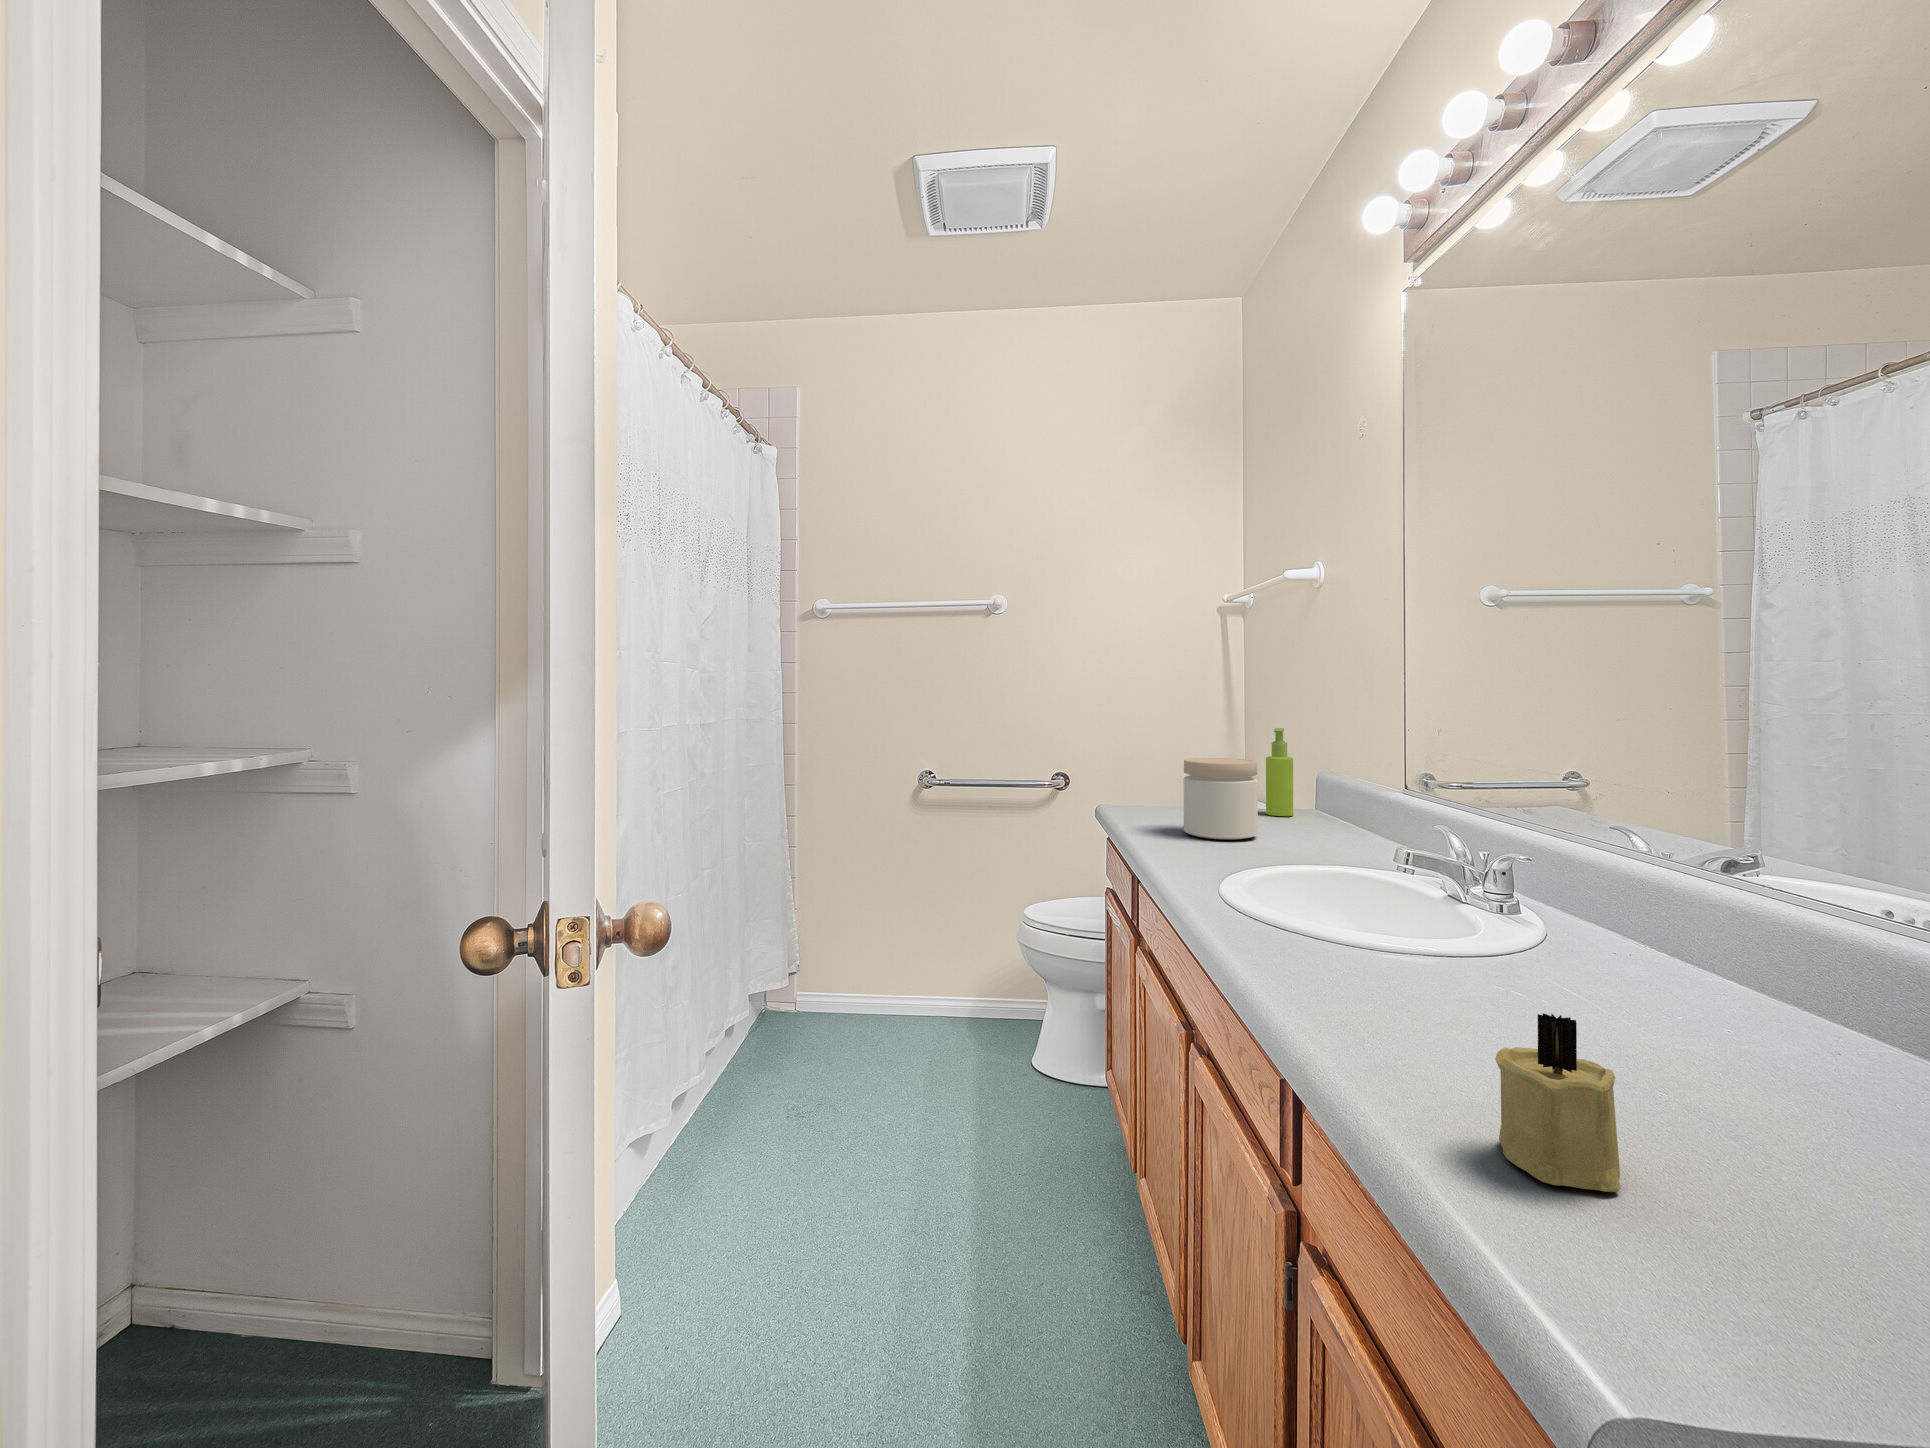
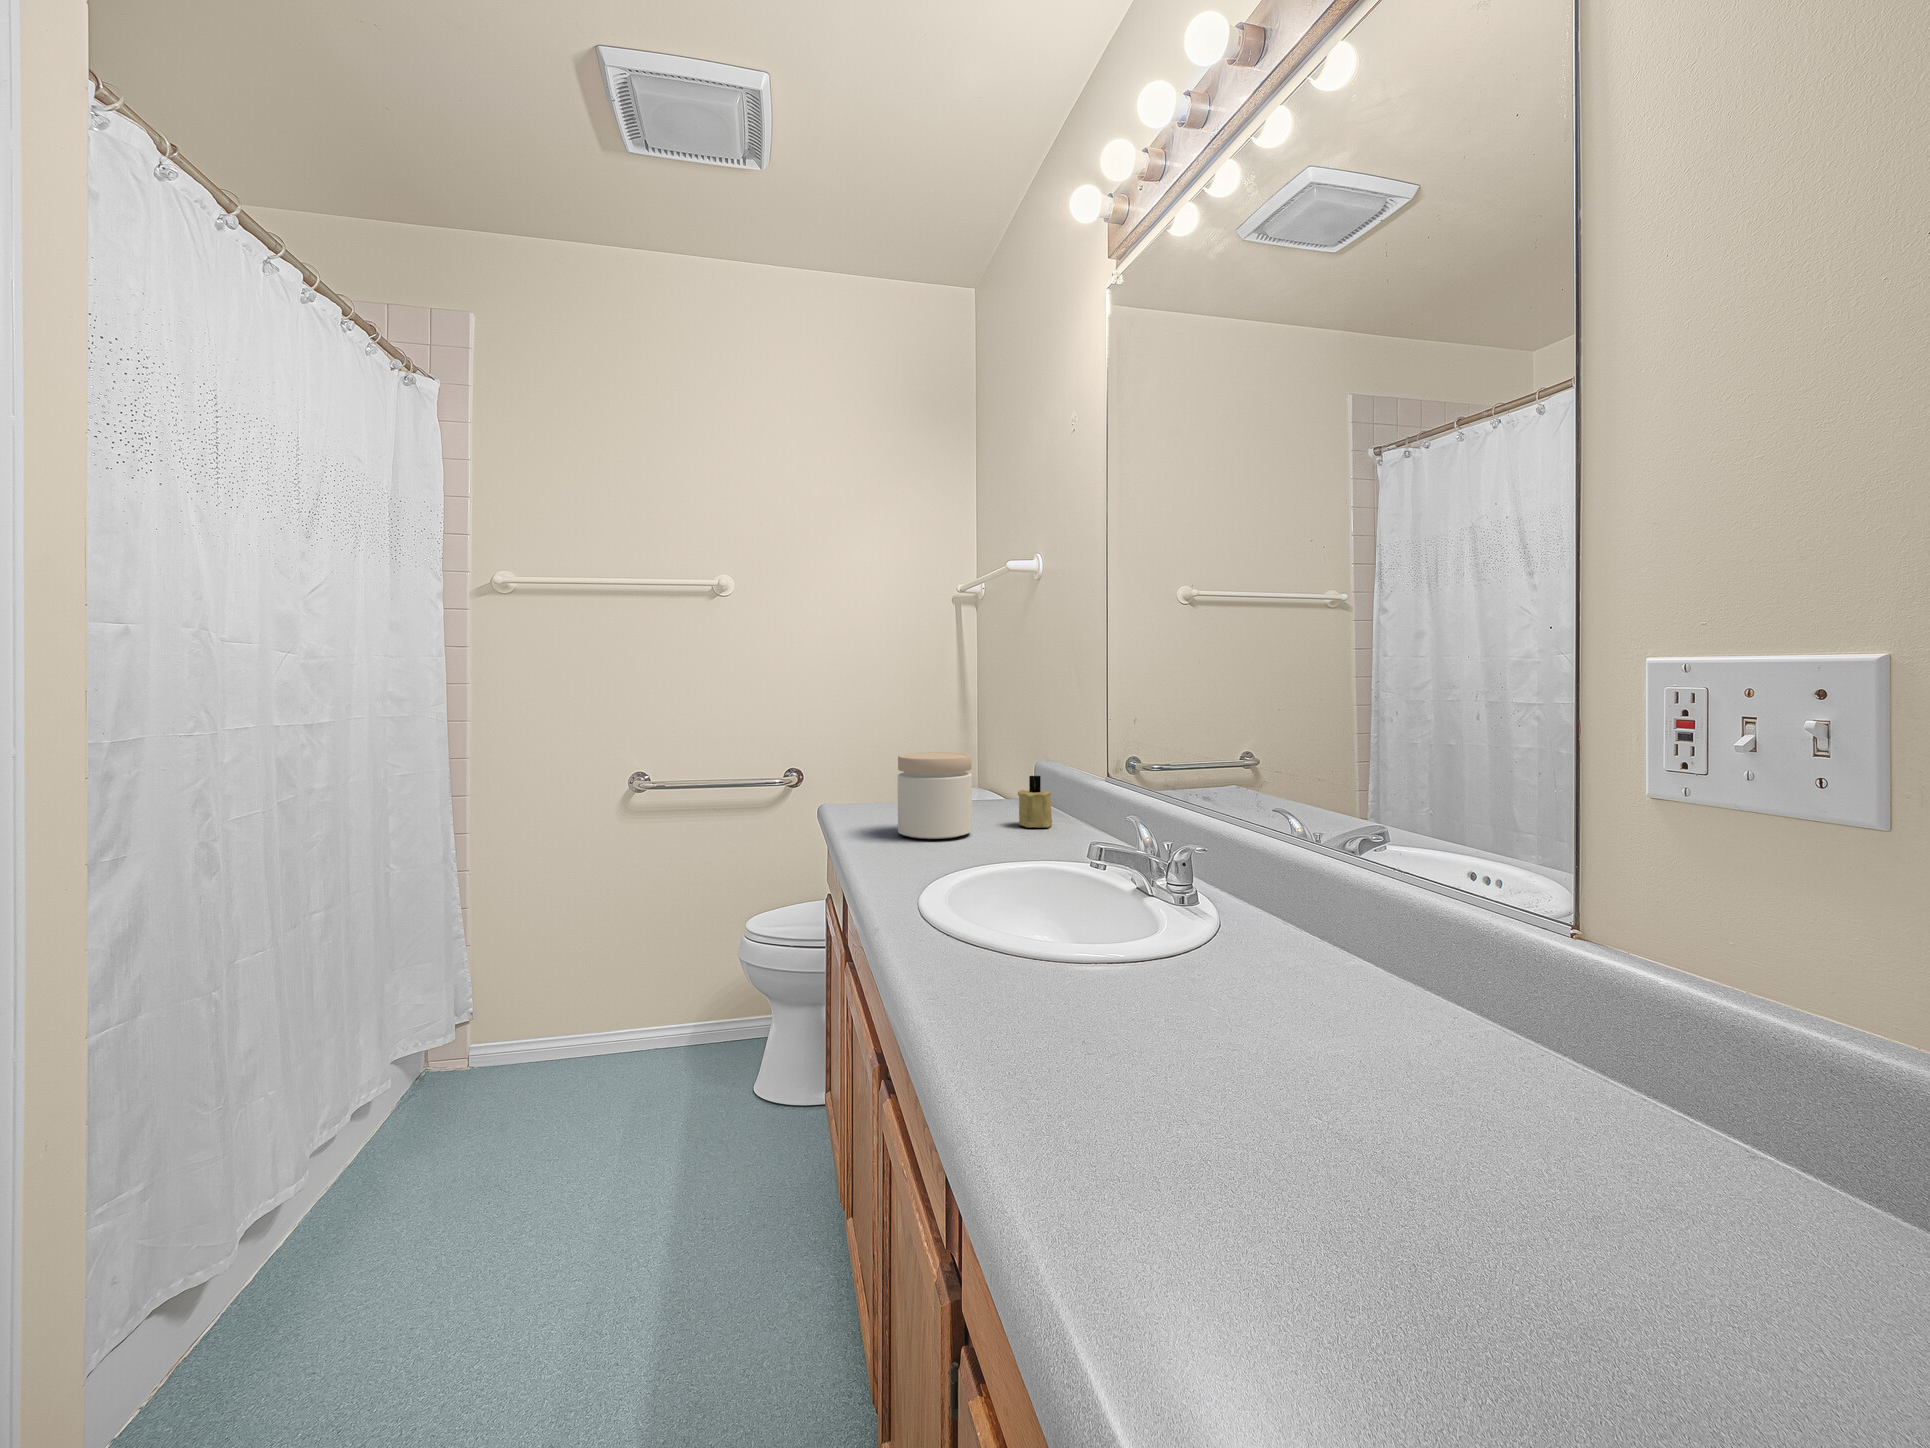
soap dispenser: present [1266,728,1293,816] -> none [986,719,1012,808]
candle: present [1495,1013,1621,1192] -> present [1017,776,1052,828]

